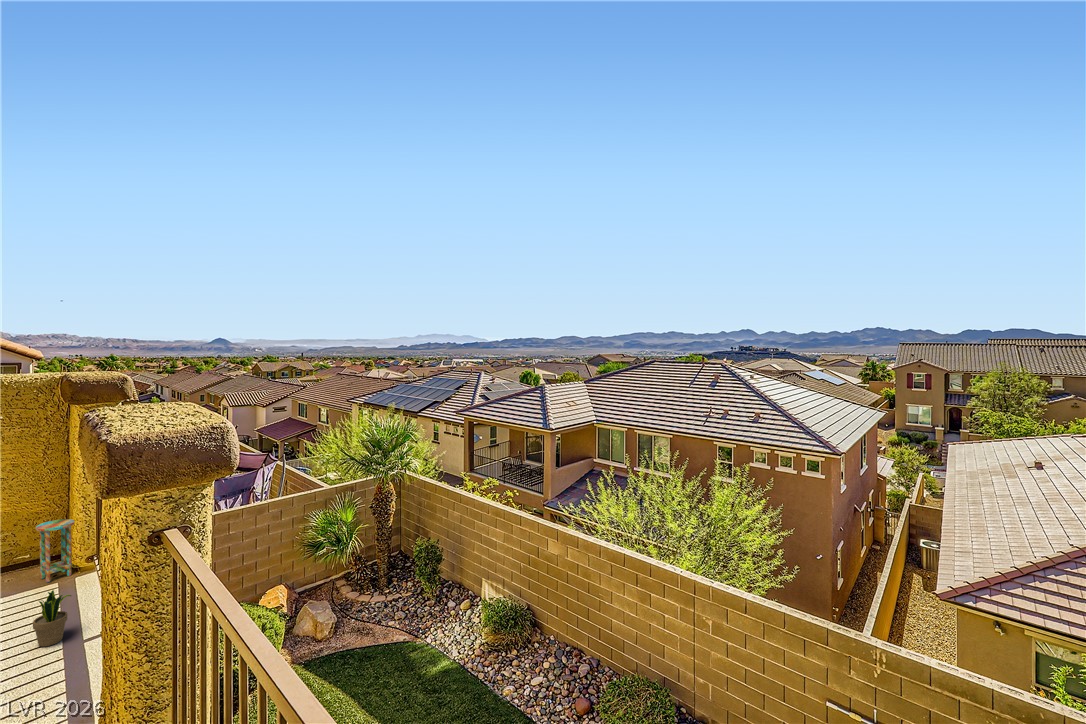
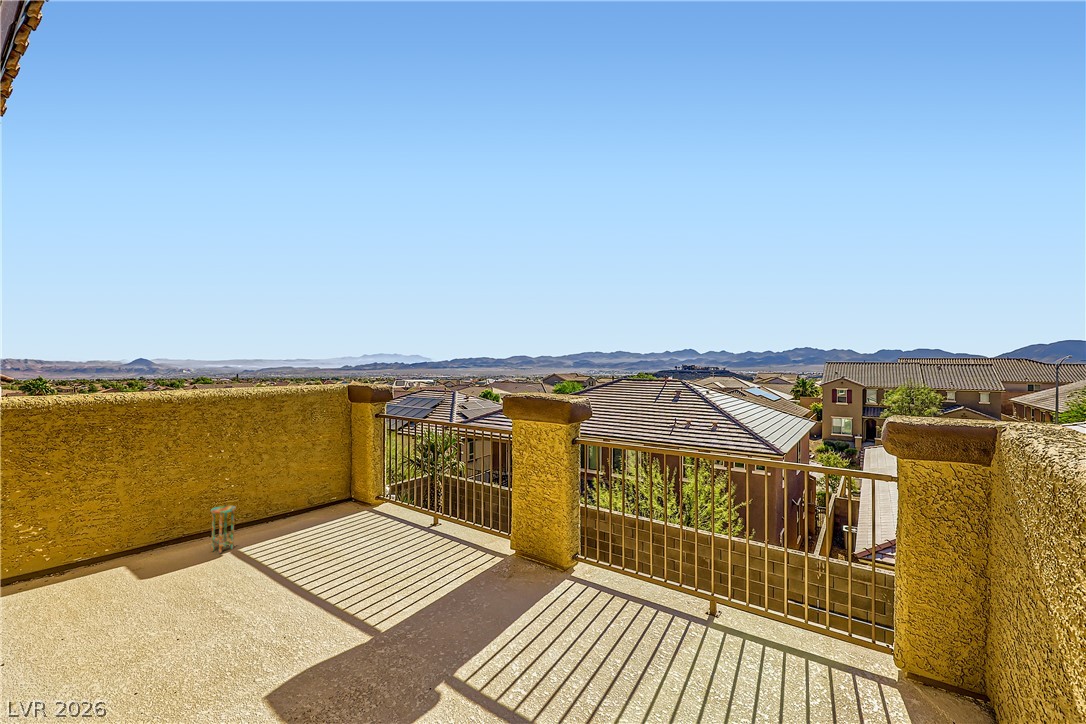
potted plant: present [33,590,71,647] -> none [248,550,270,589]

